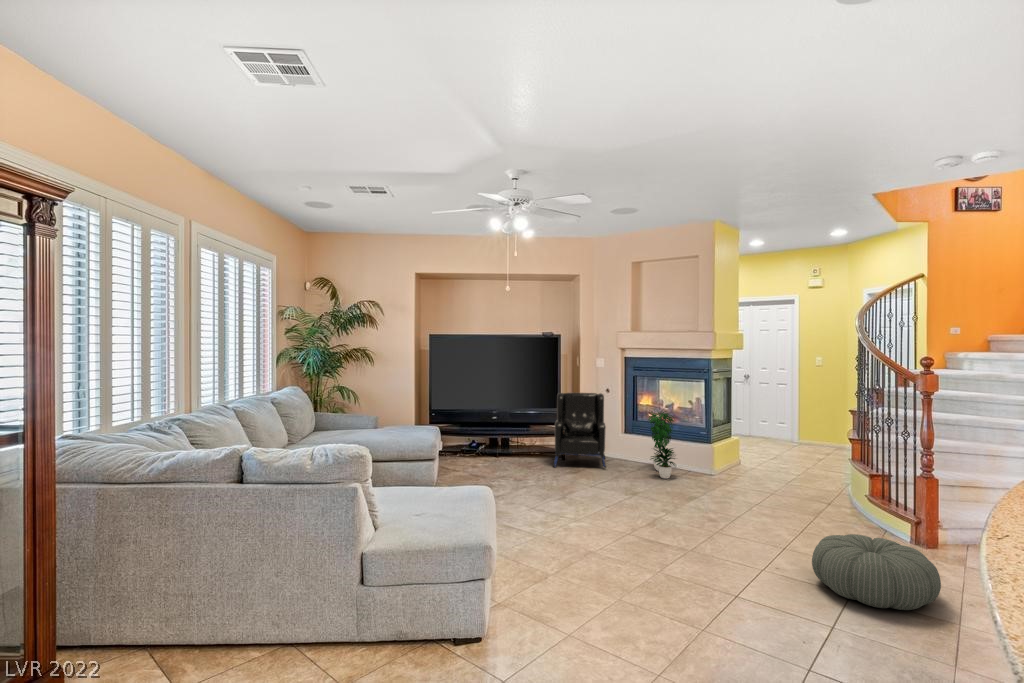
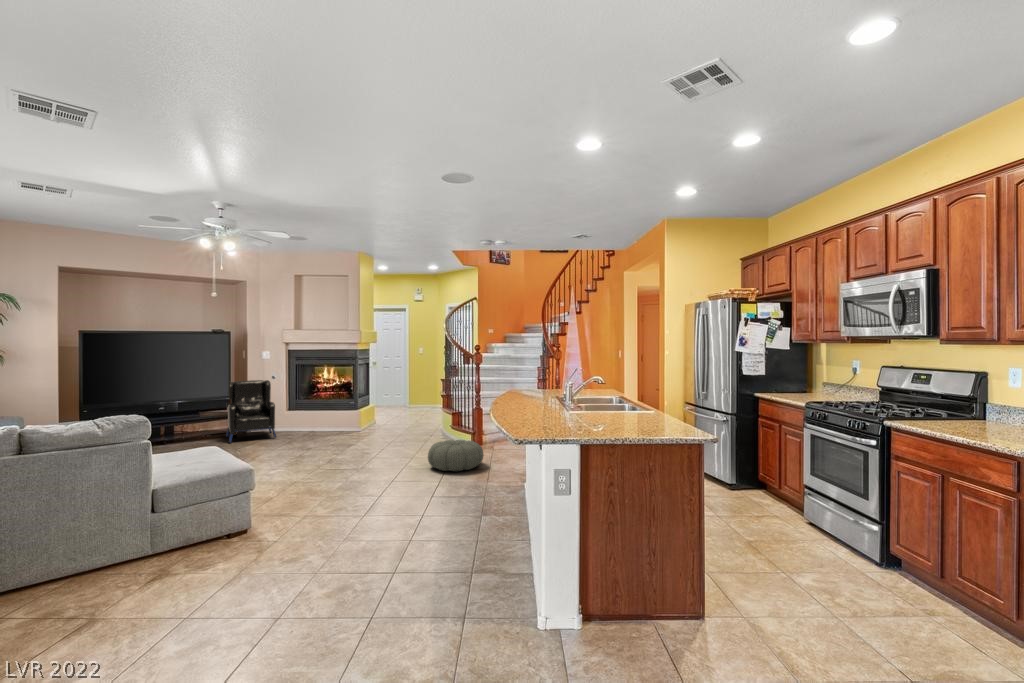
potted plant: present [648,412,675,479] -> none [309,387,335,438]

